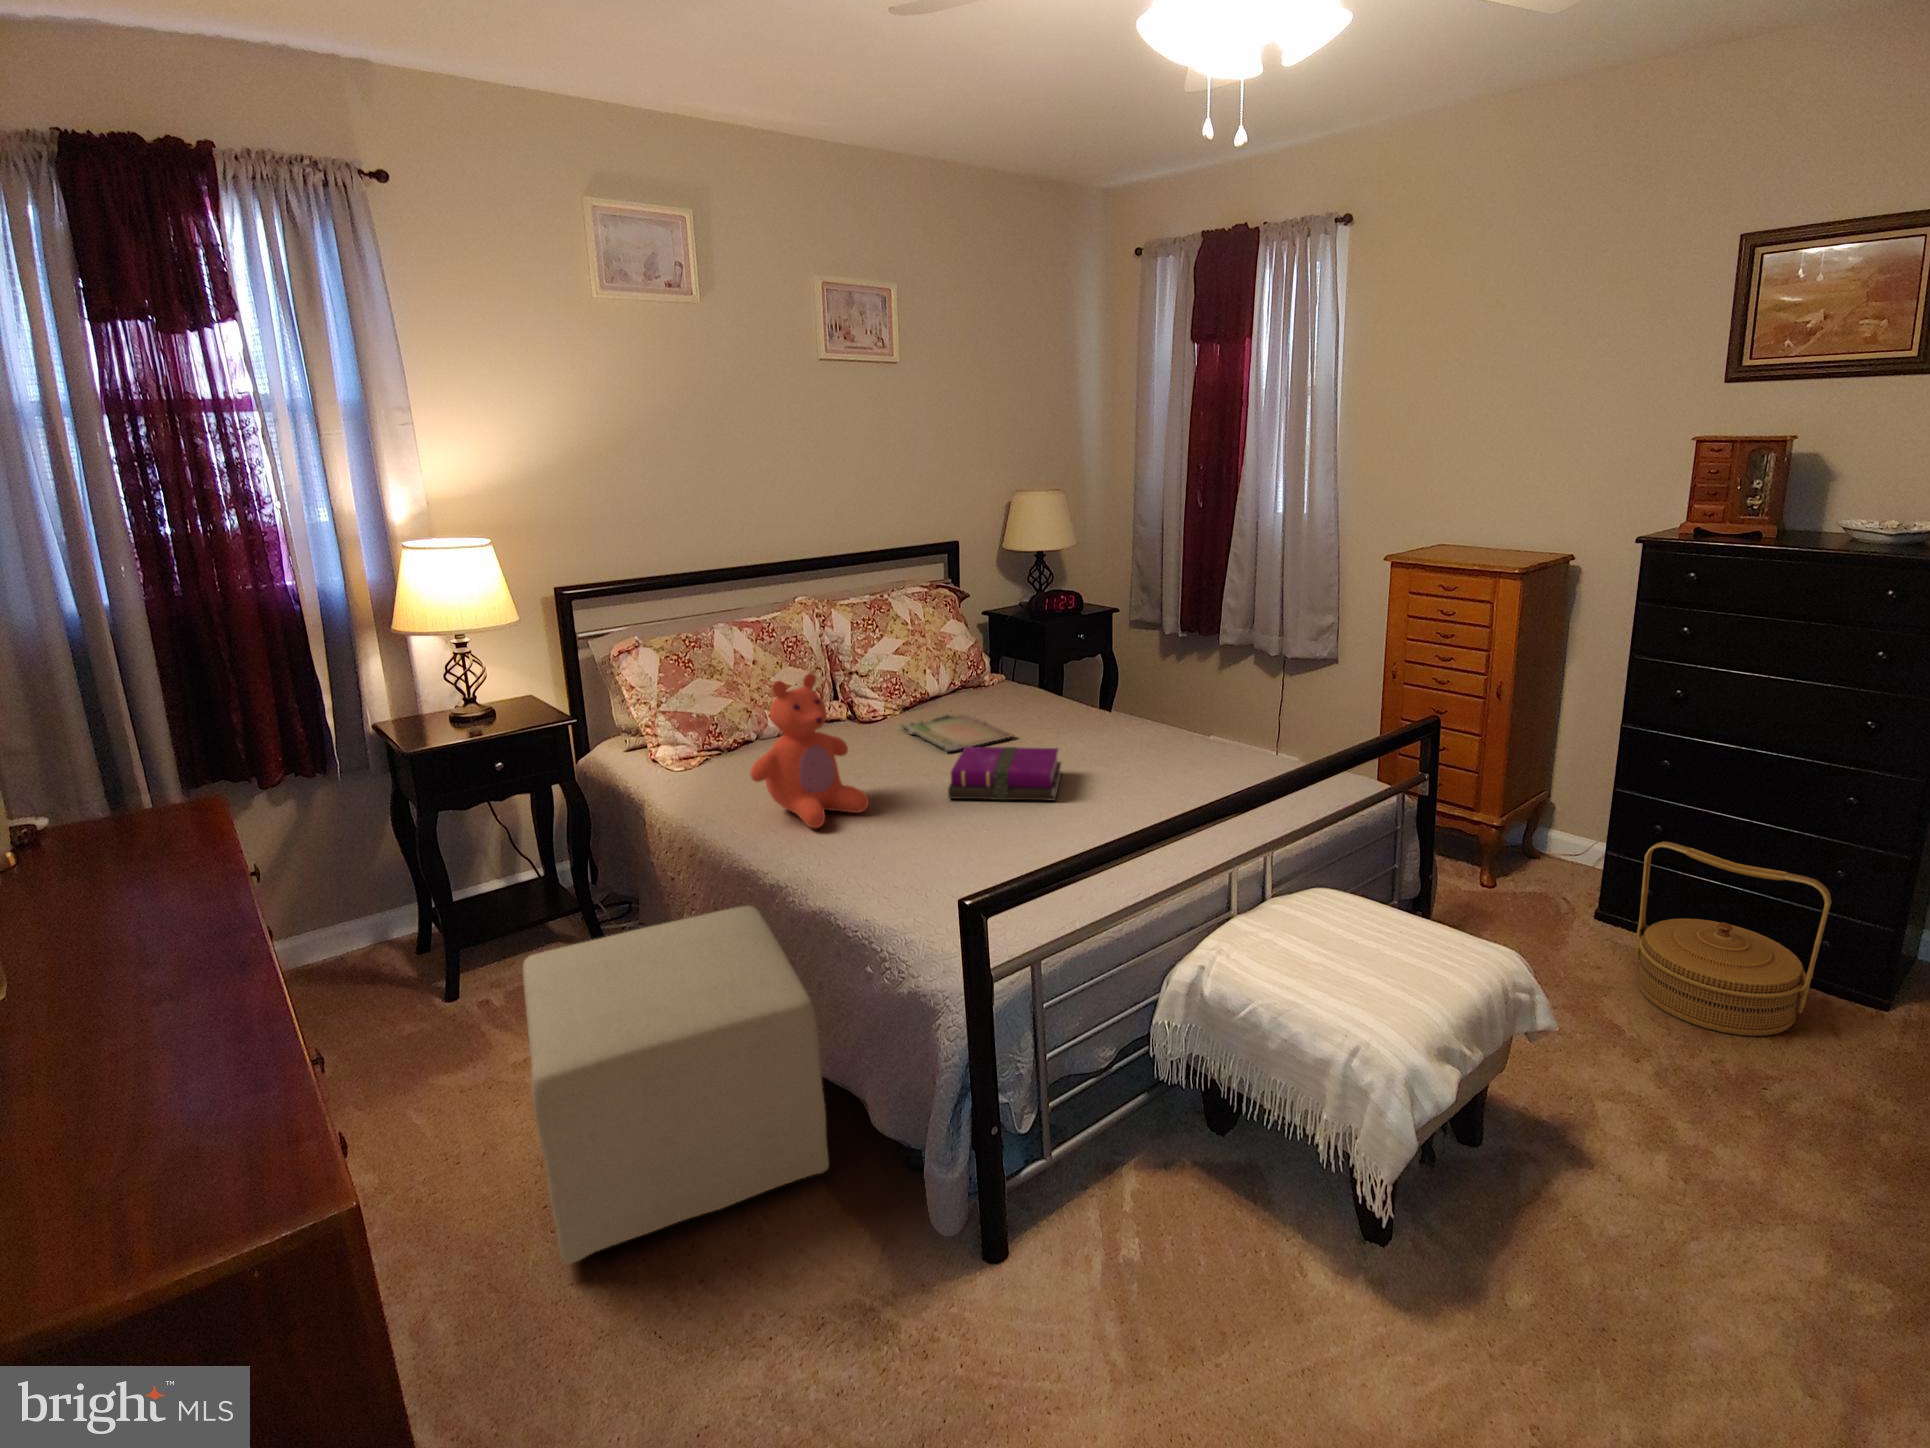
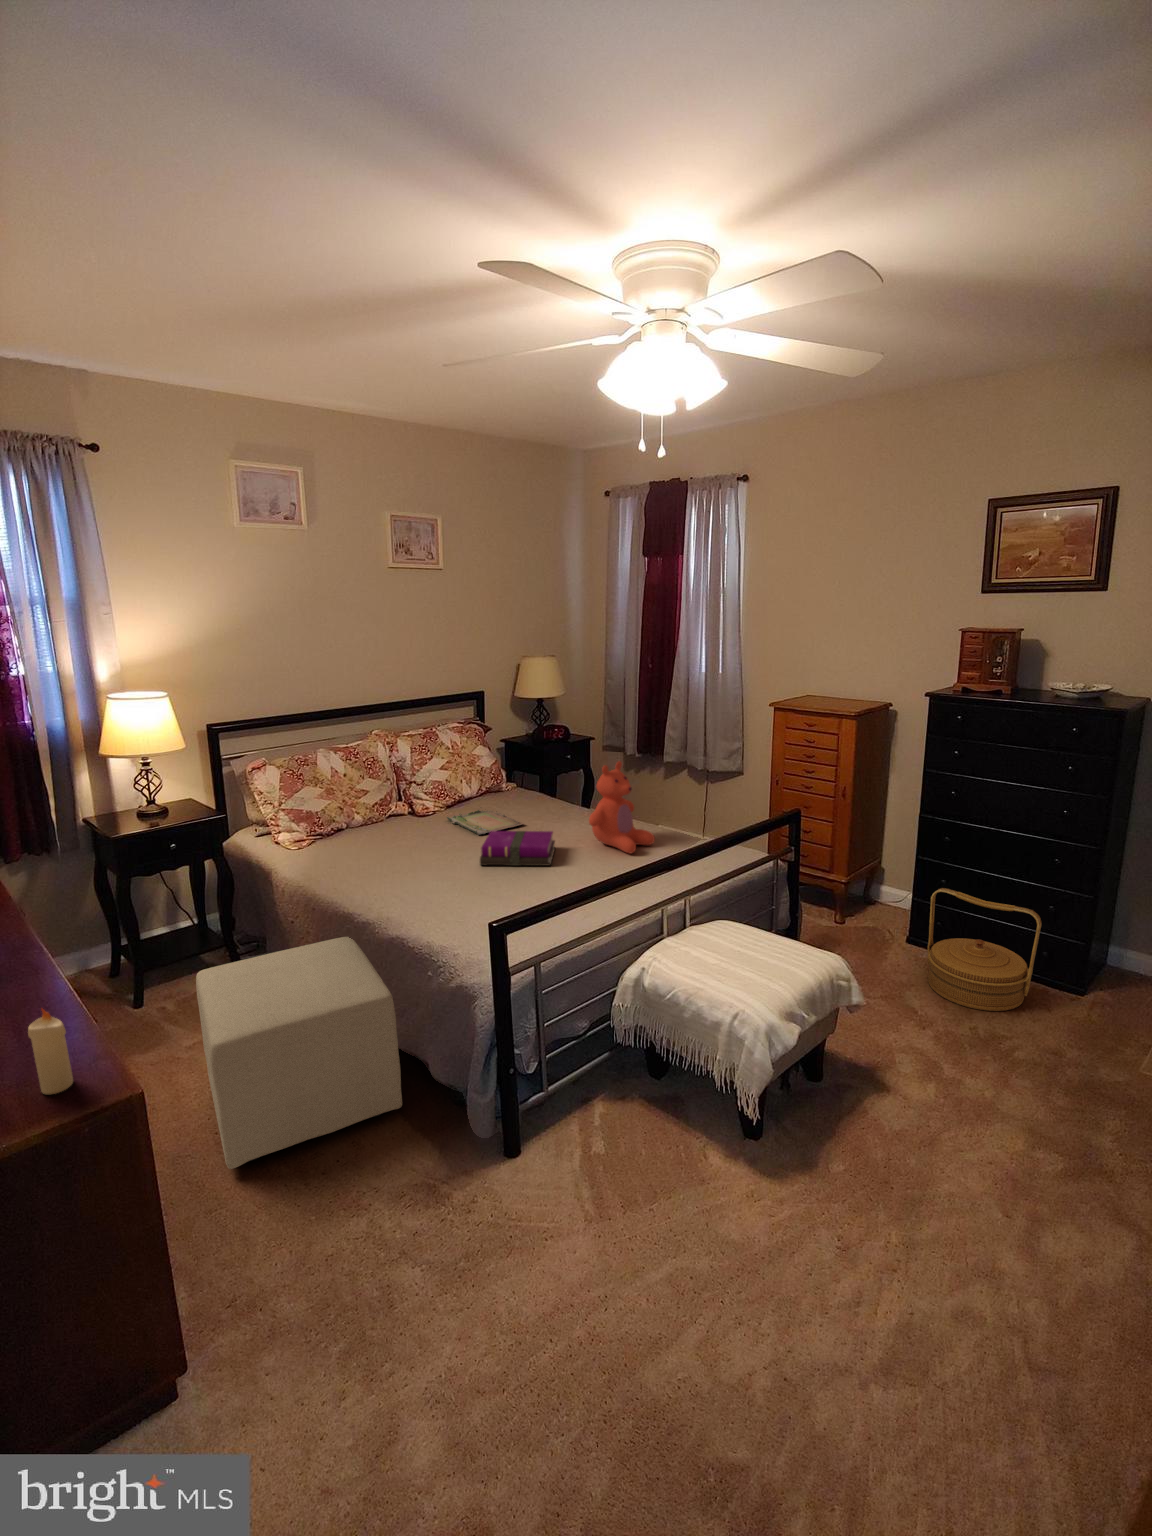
teddy bear: present [750,673,869,828] -> present [589,761,655,853]
candle: none [171,1060,256,1206] -> present [28,1009,73,1094]

